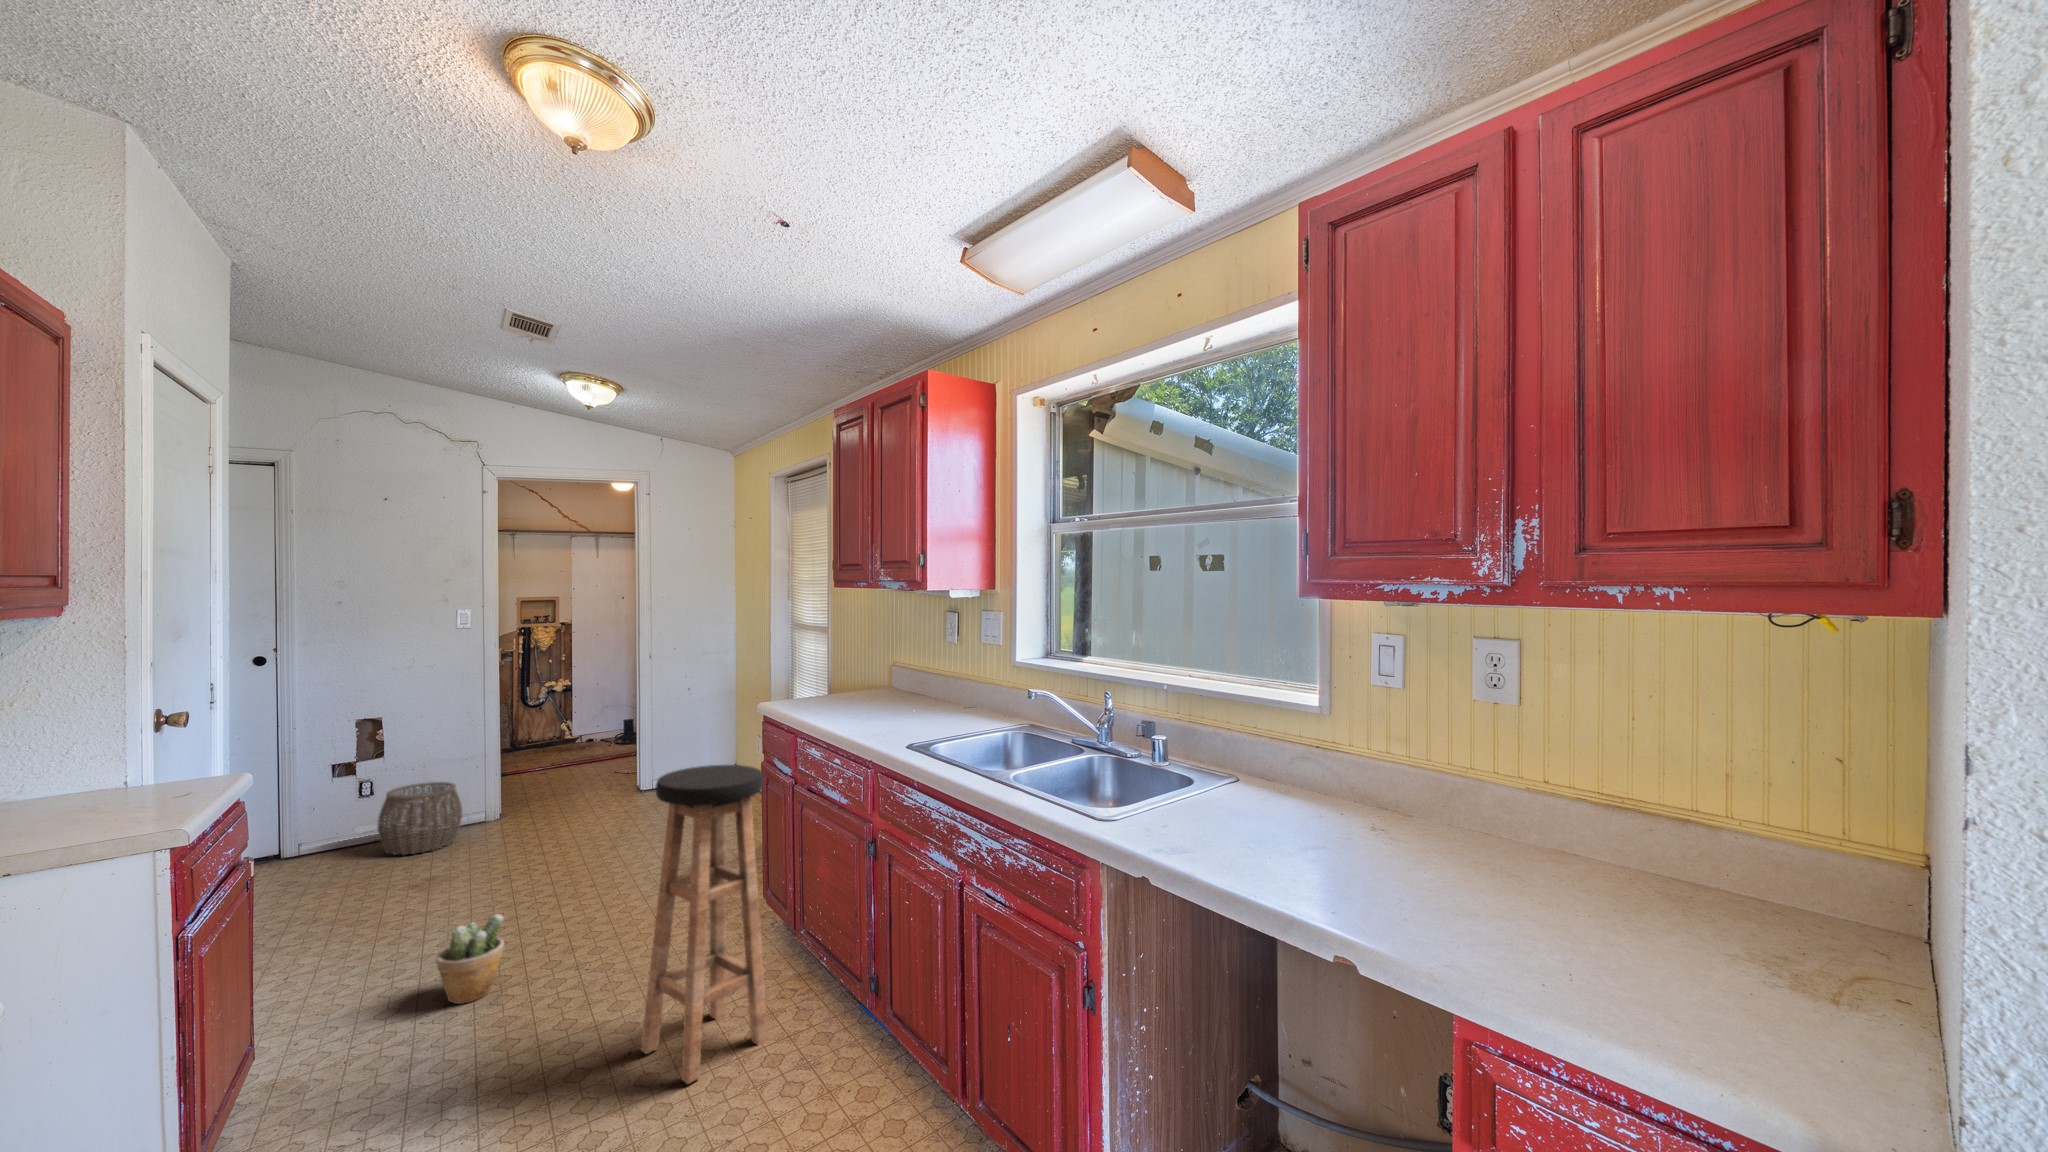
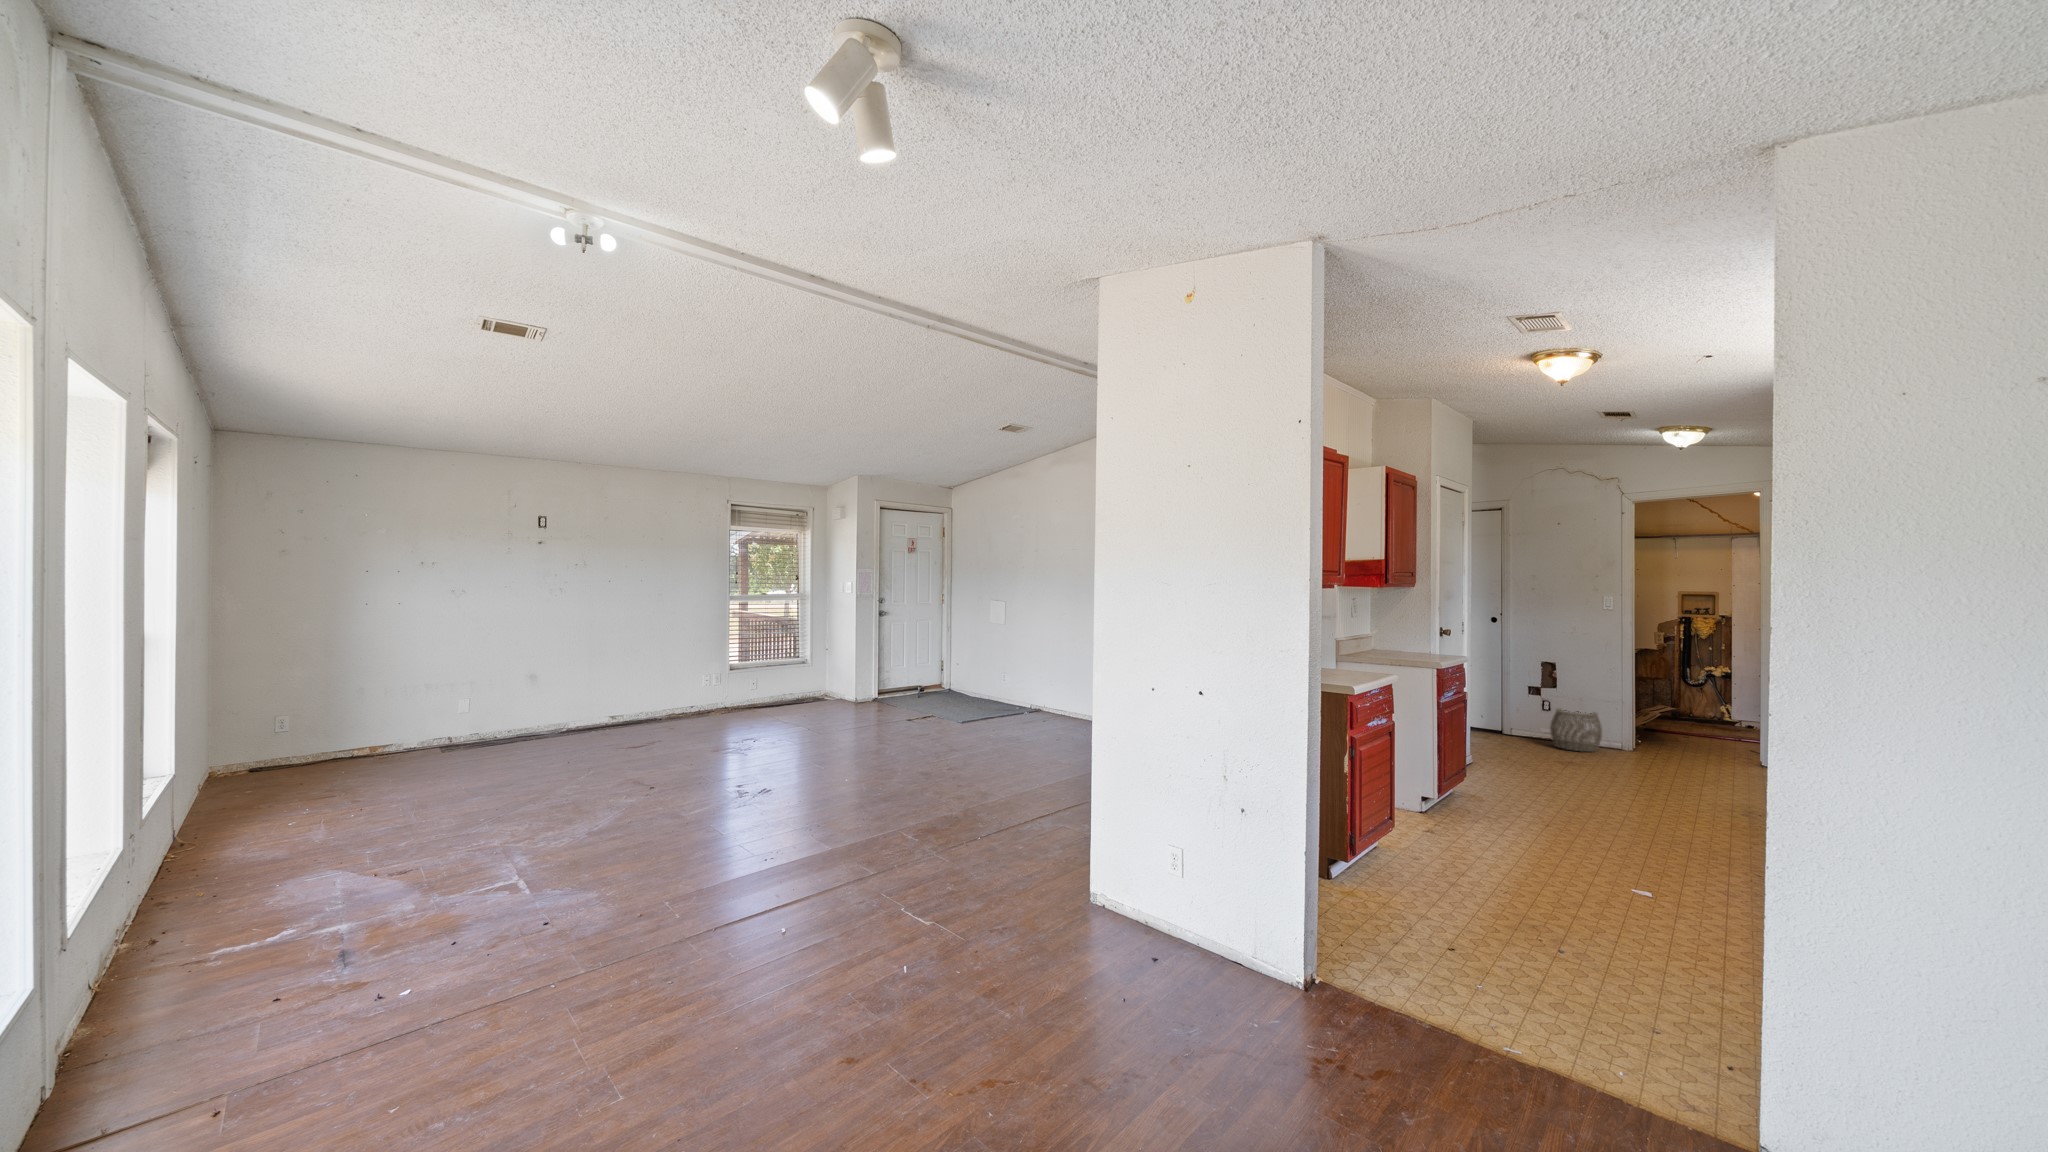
bar stool: present [641,765,768,1084] -> none [1636,688,1722,868]
potted plant: present [436,914,504,1004] -> none [1548,761,1585,804]

